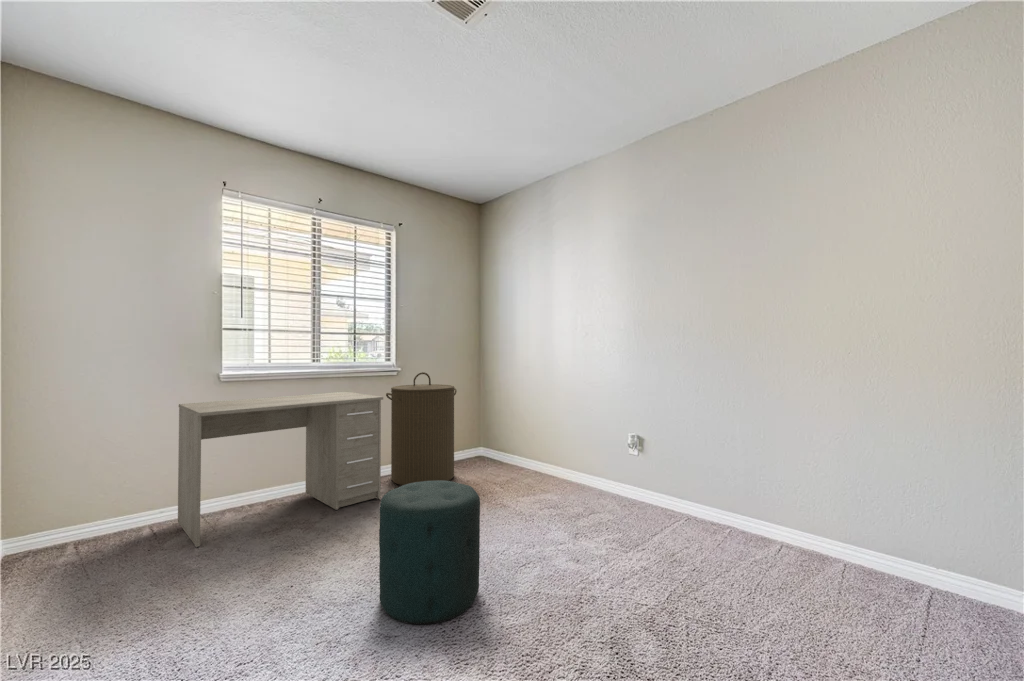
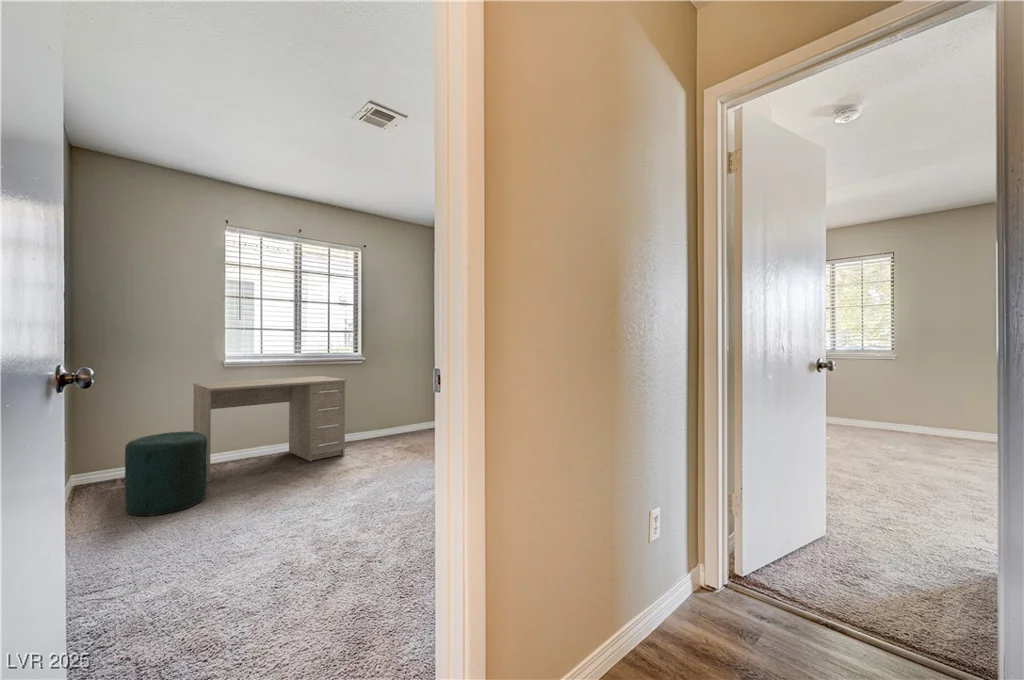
laundry hamper: present [386,372,457,485] -> none [352,362,409,448]
ottoman: present [379,480,480,625] -> present [125,431,208,516]

